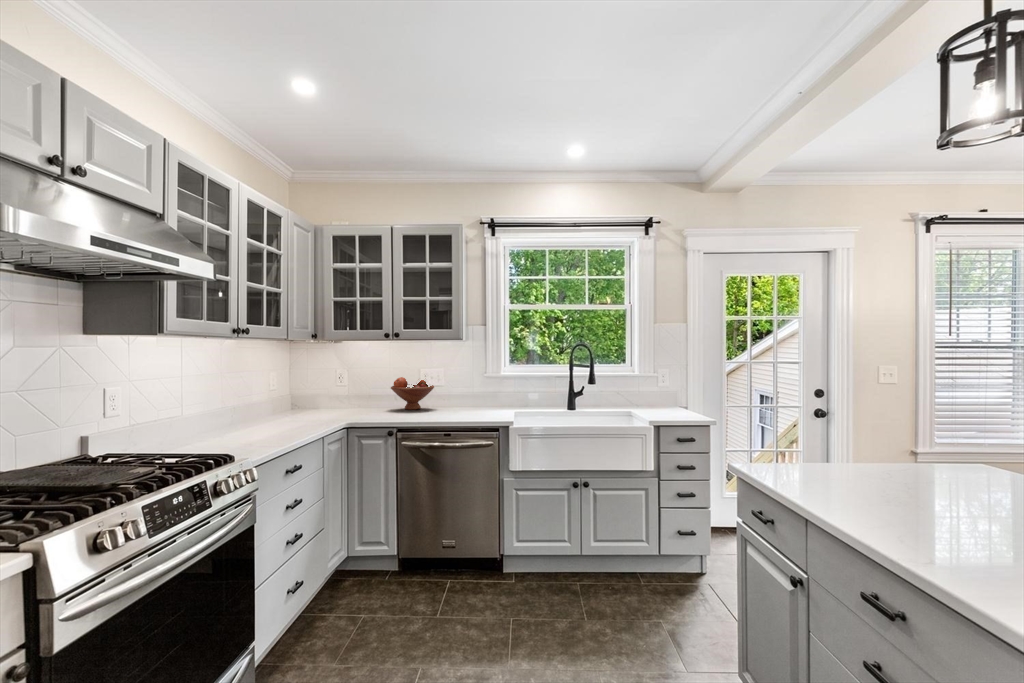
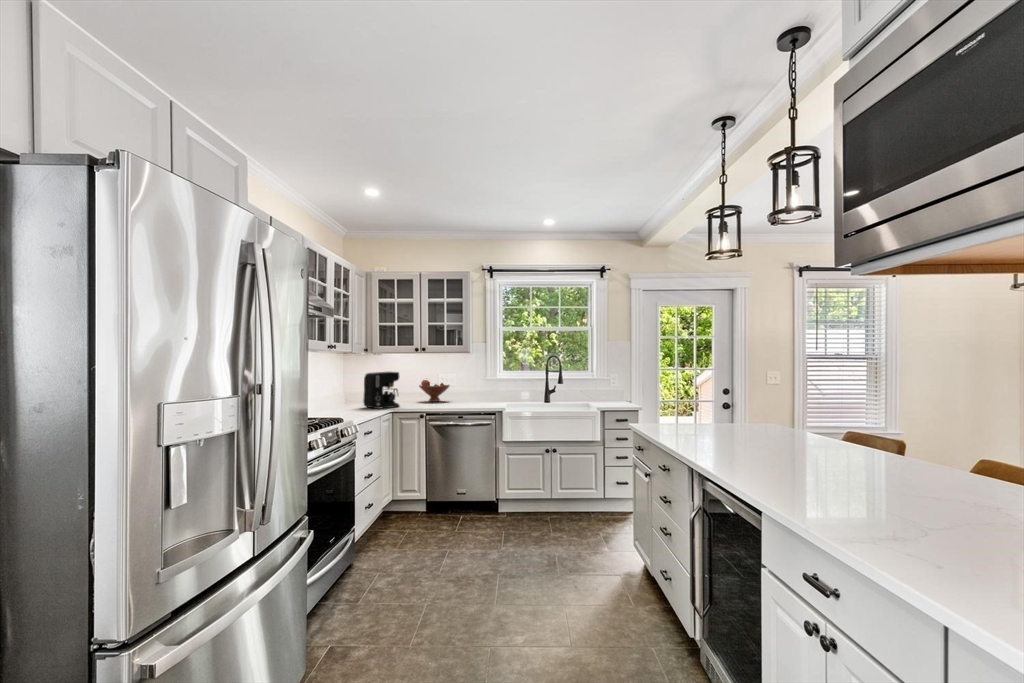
coffee maker: none [305,368,358,424] -> present [363,372,400,409]

